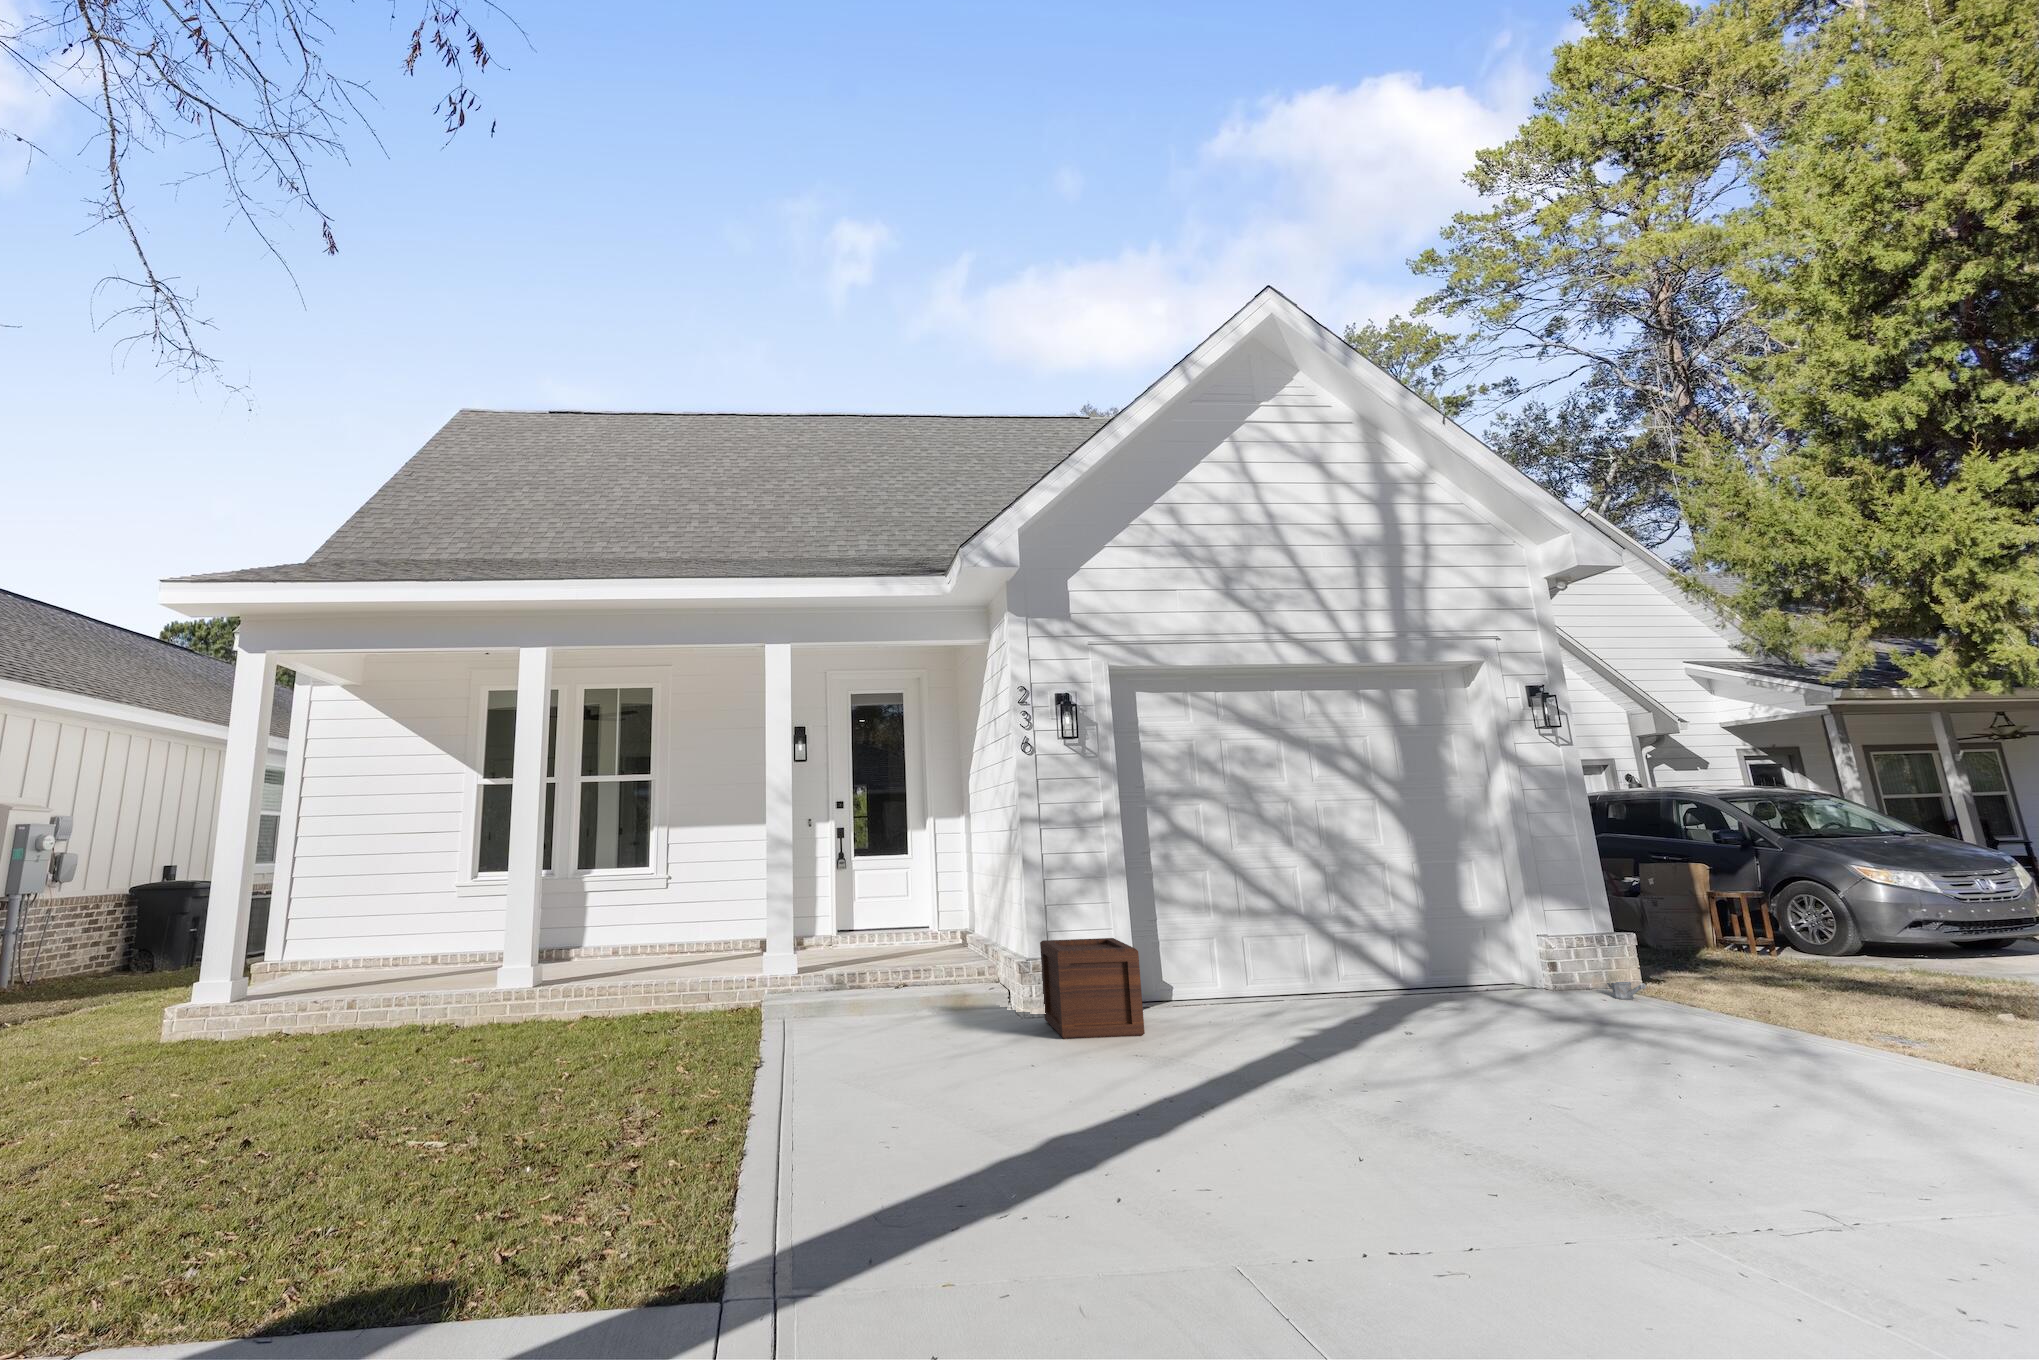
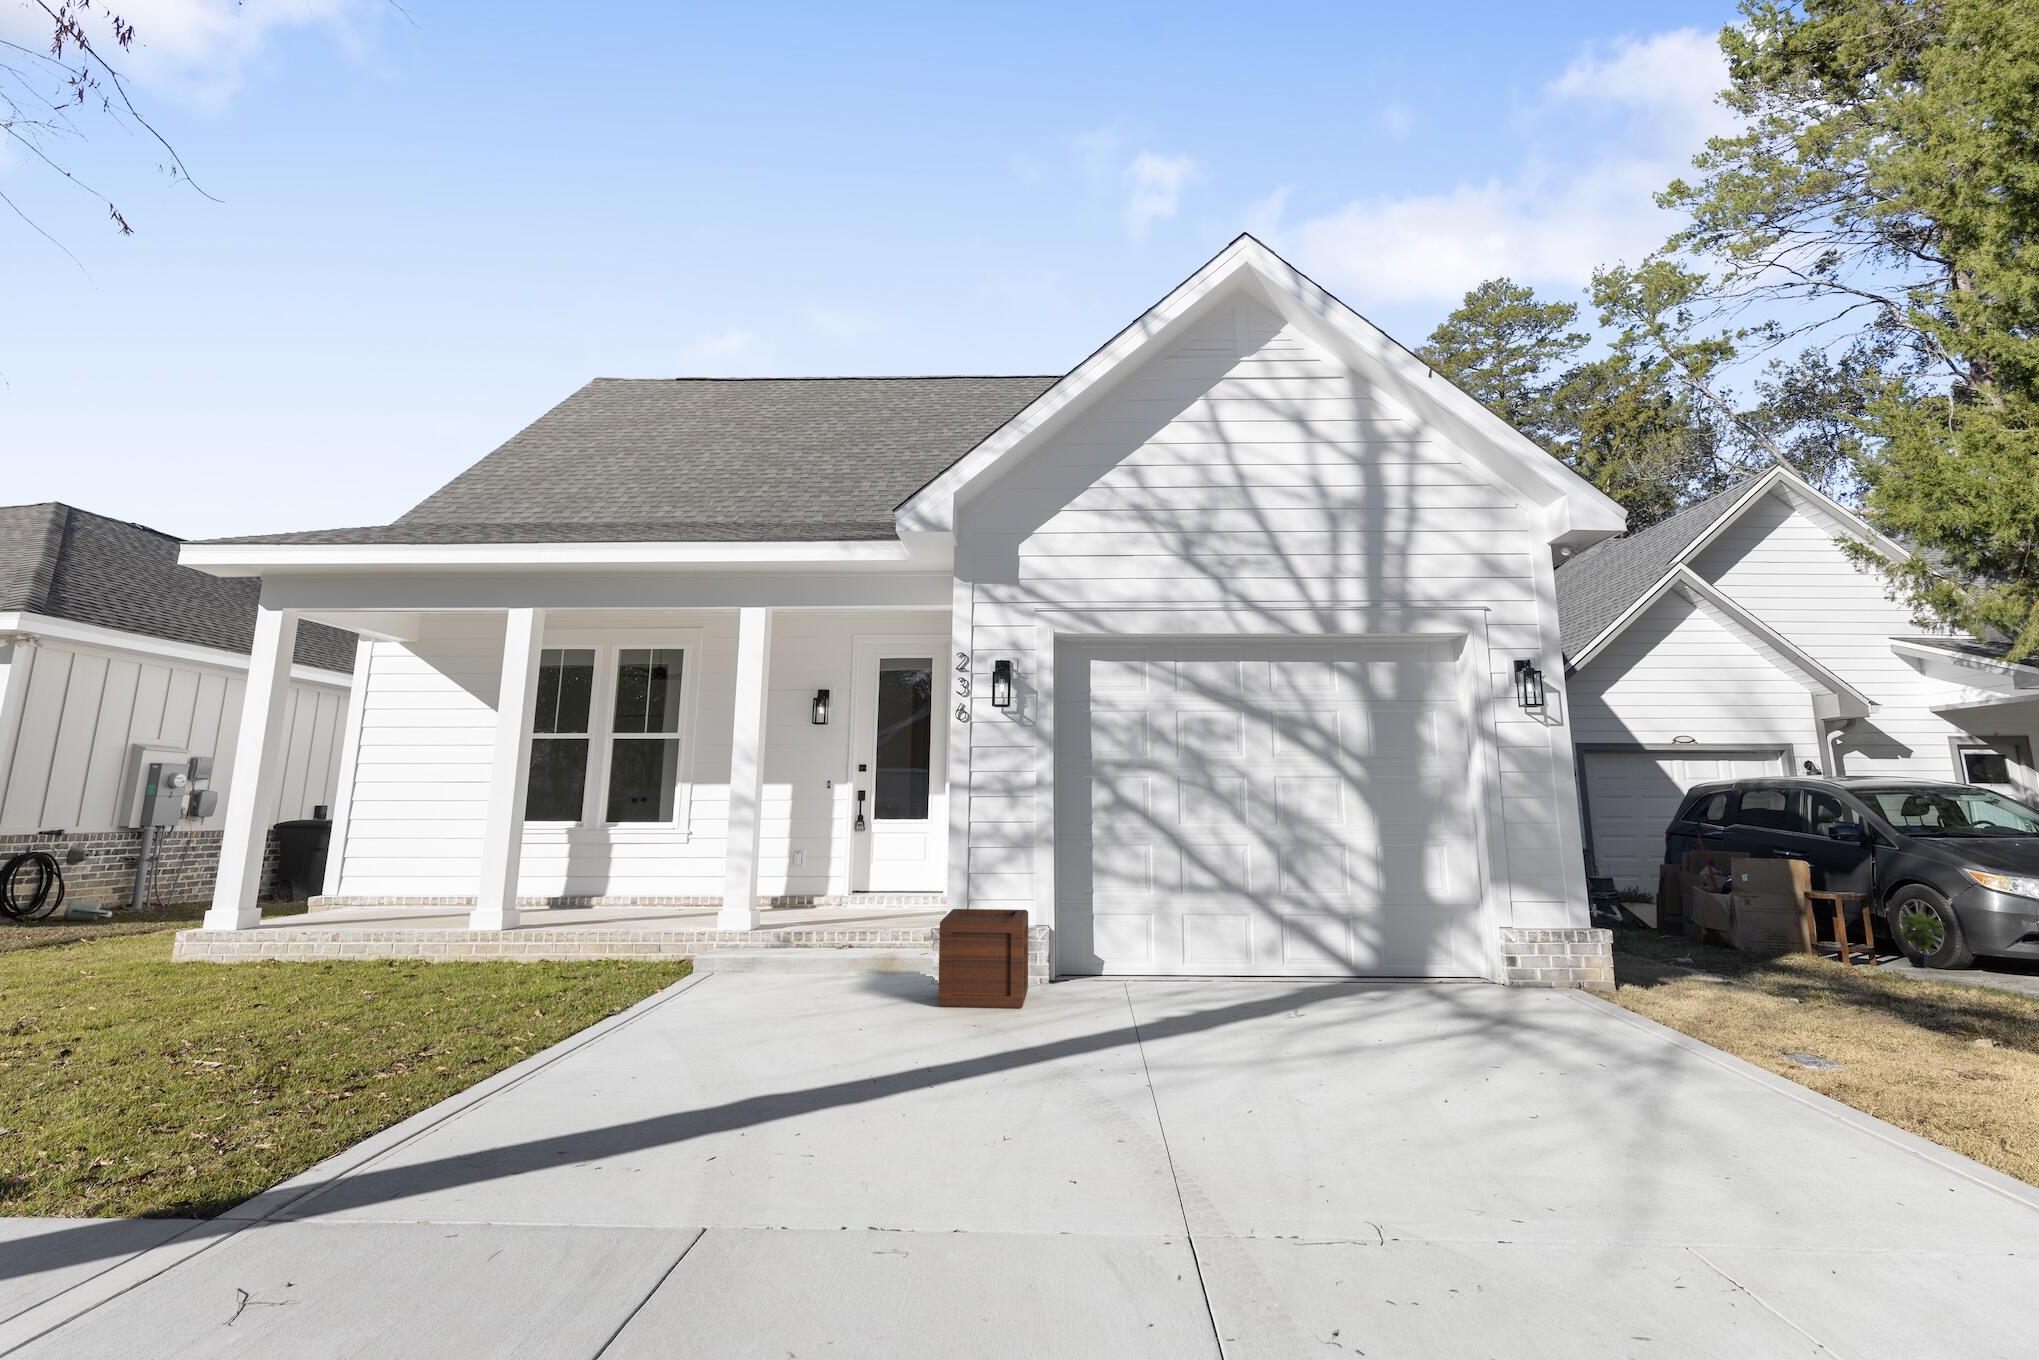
potted plant: none [1799,901,1850,952] -> present [1897,910,1946,968]
watering can: present [1607,982,1646,1000] -> none [1578,980,1607,1003]

